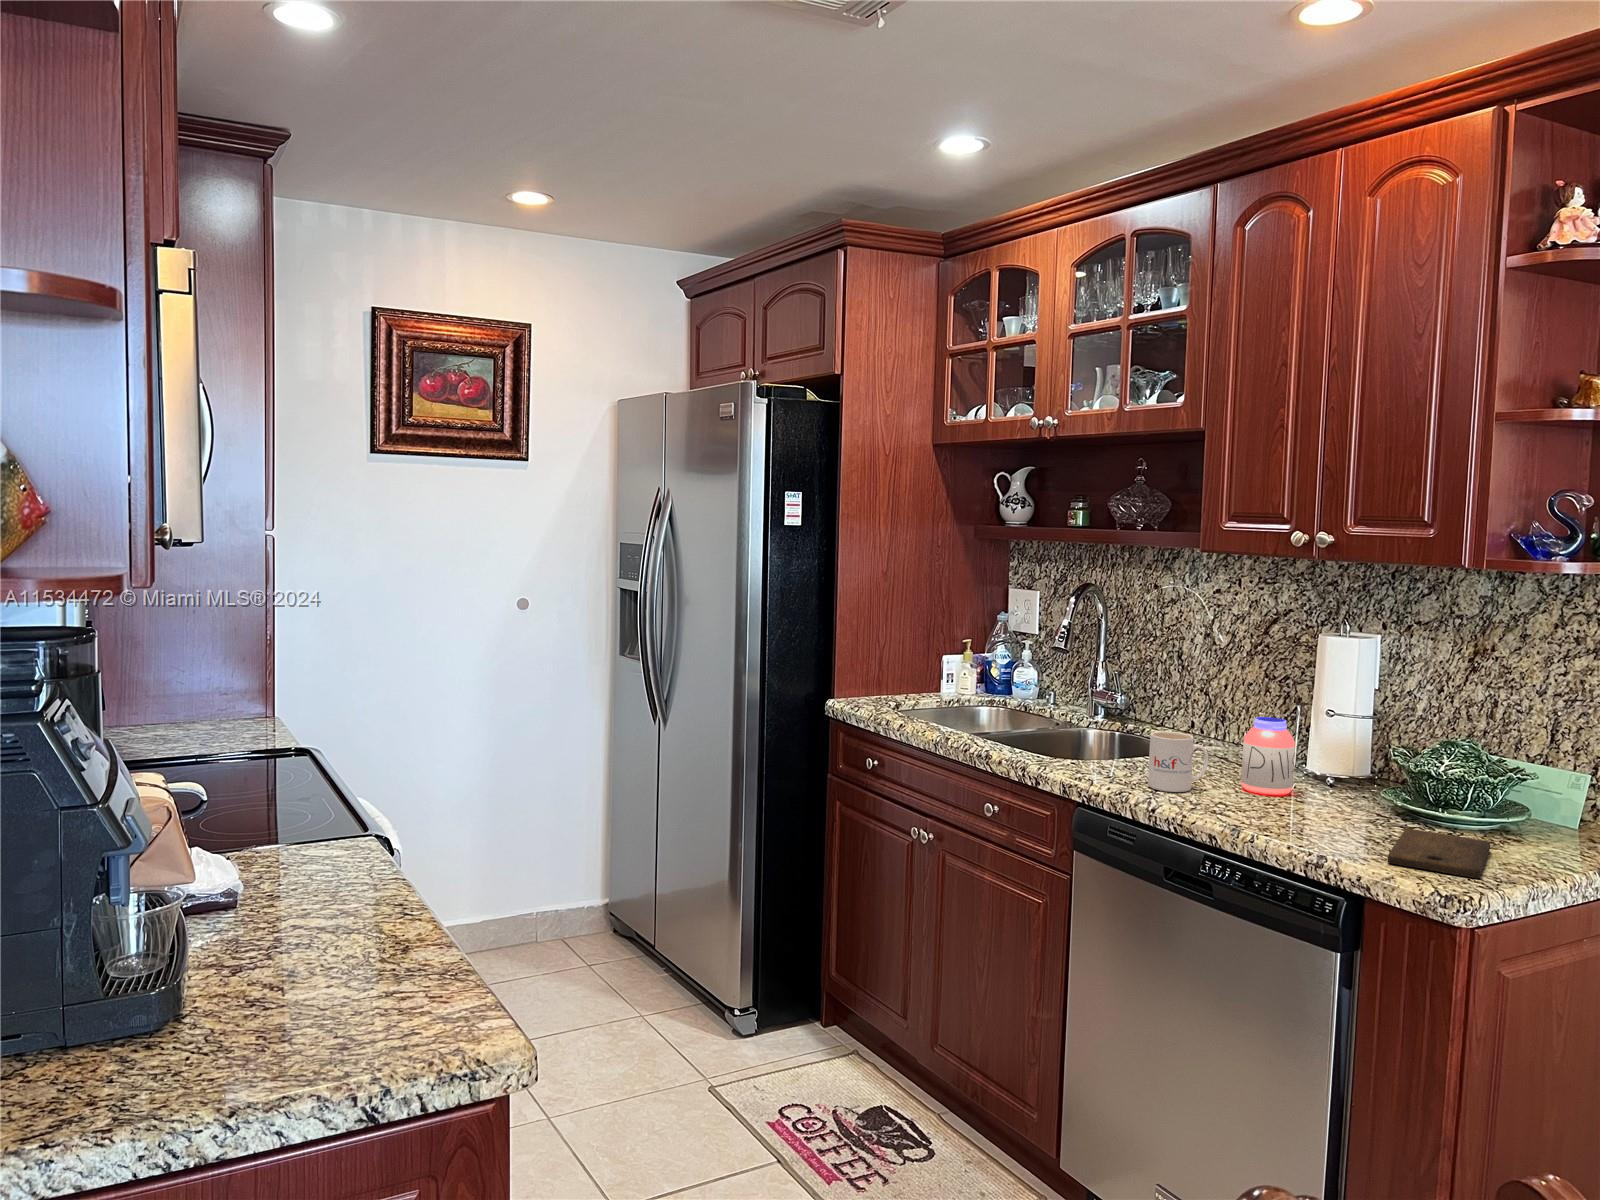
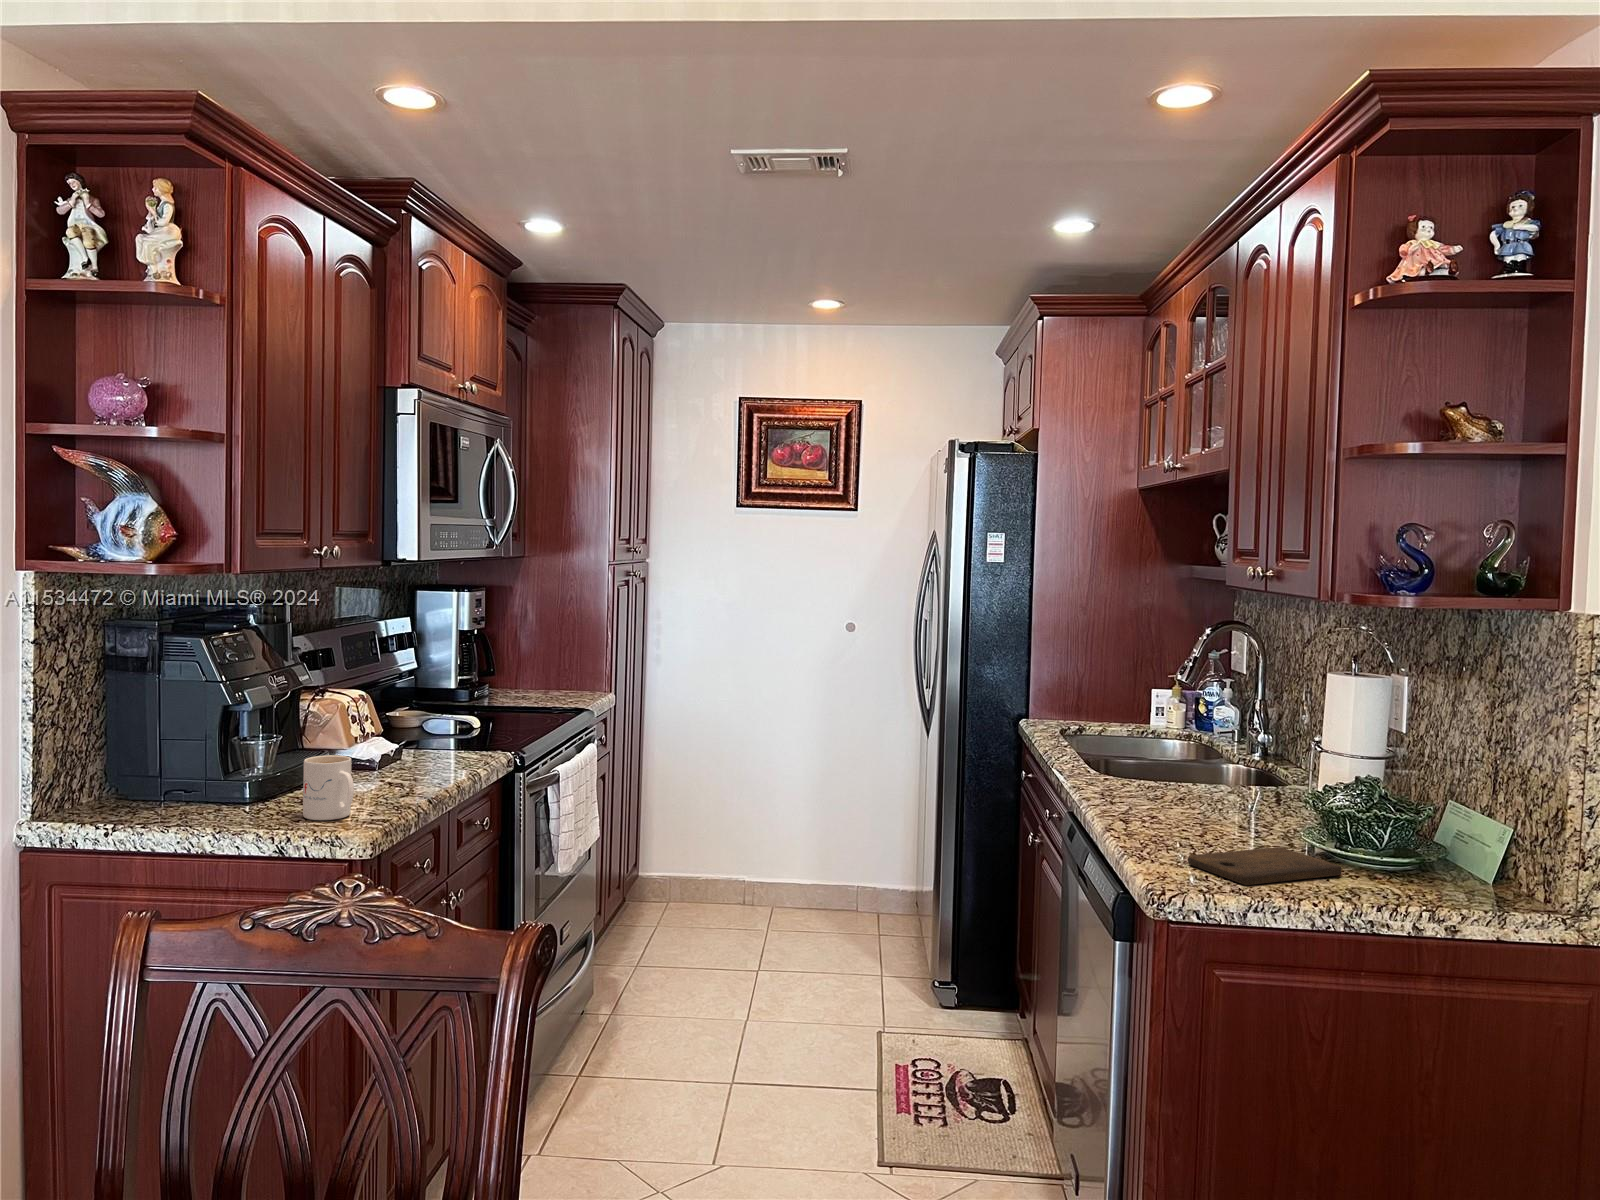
jar: present [1241,717,1295,795] -> none [1231,740,1284,819]
mug: present [1148,731,1208,792] -> present [303,755,354,820]

